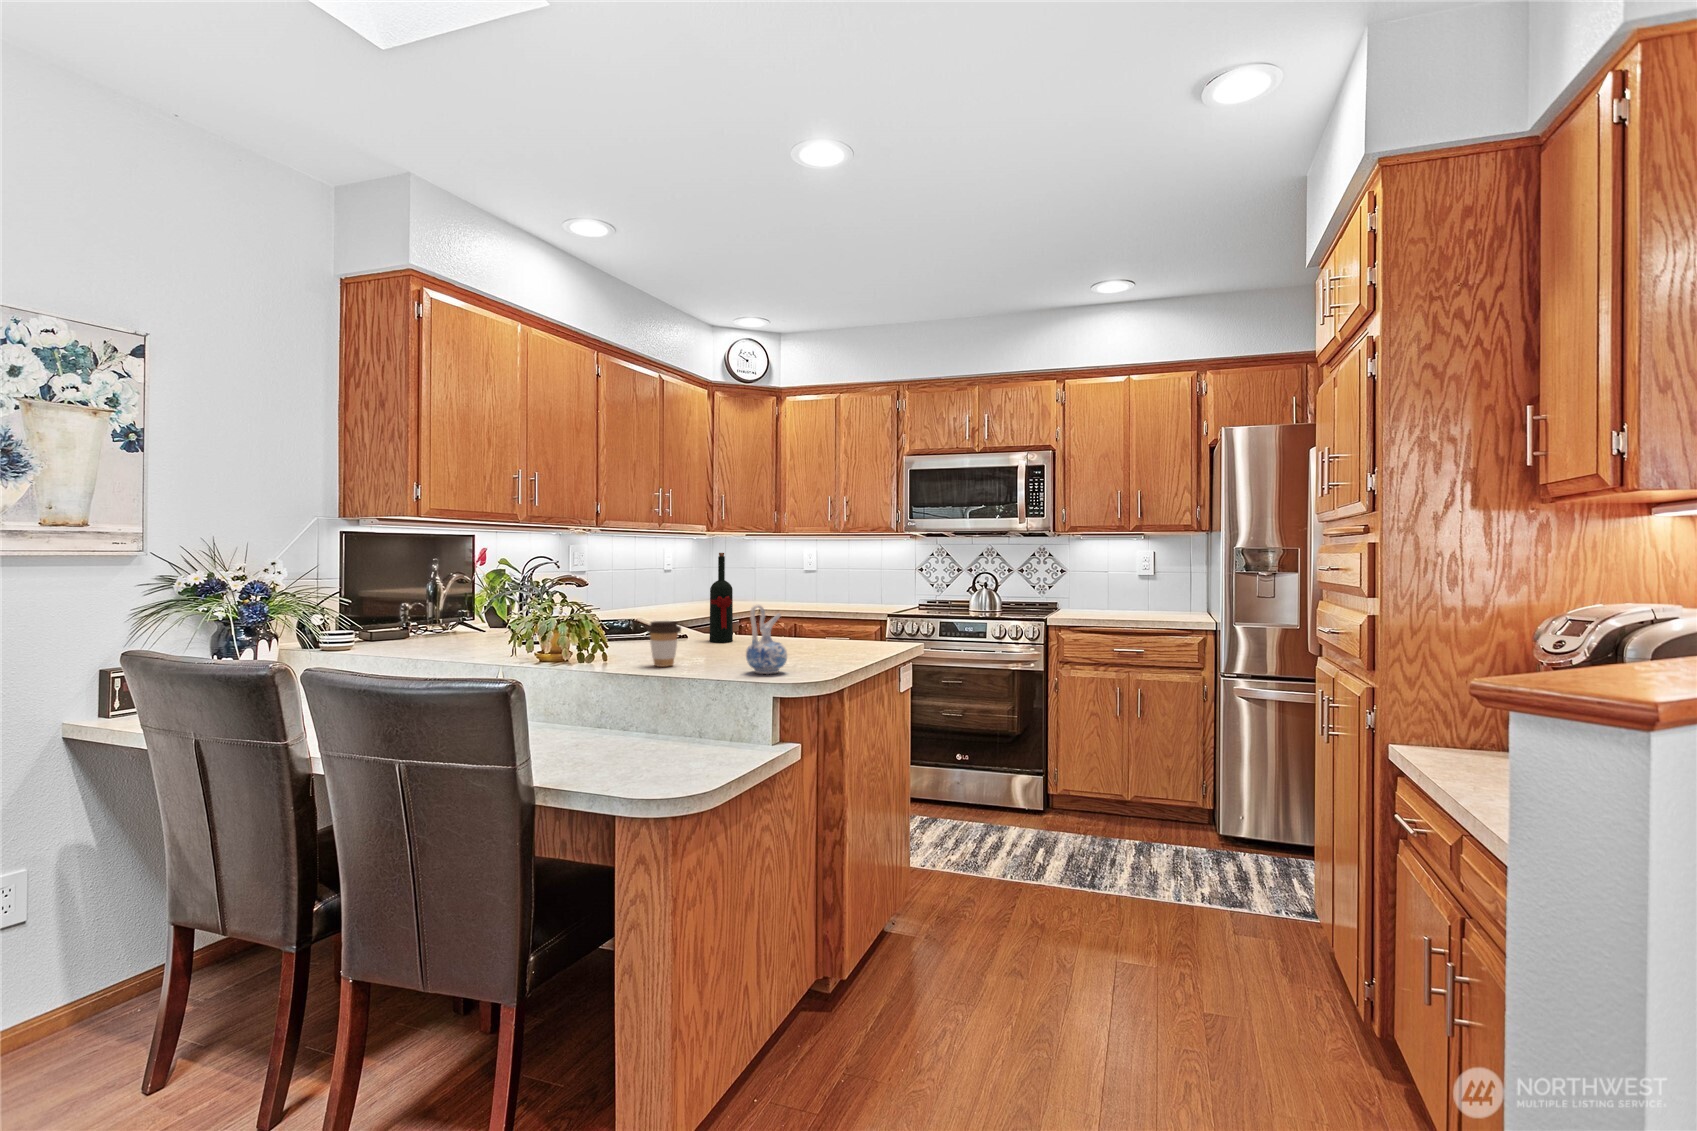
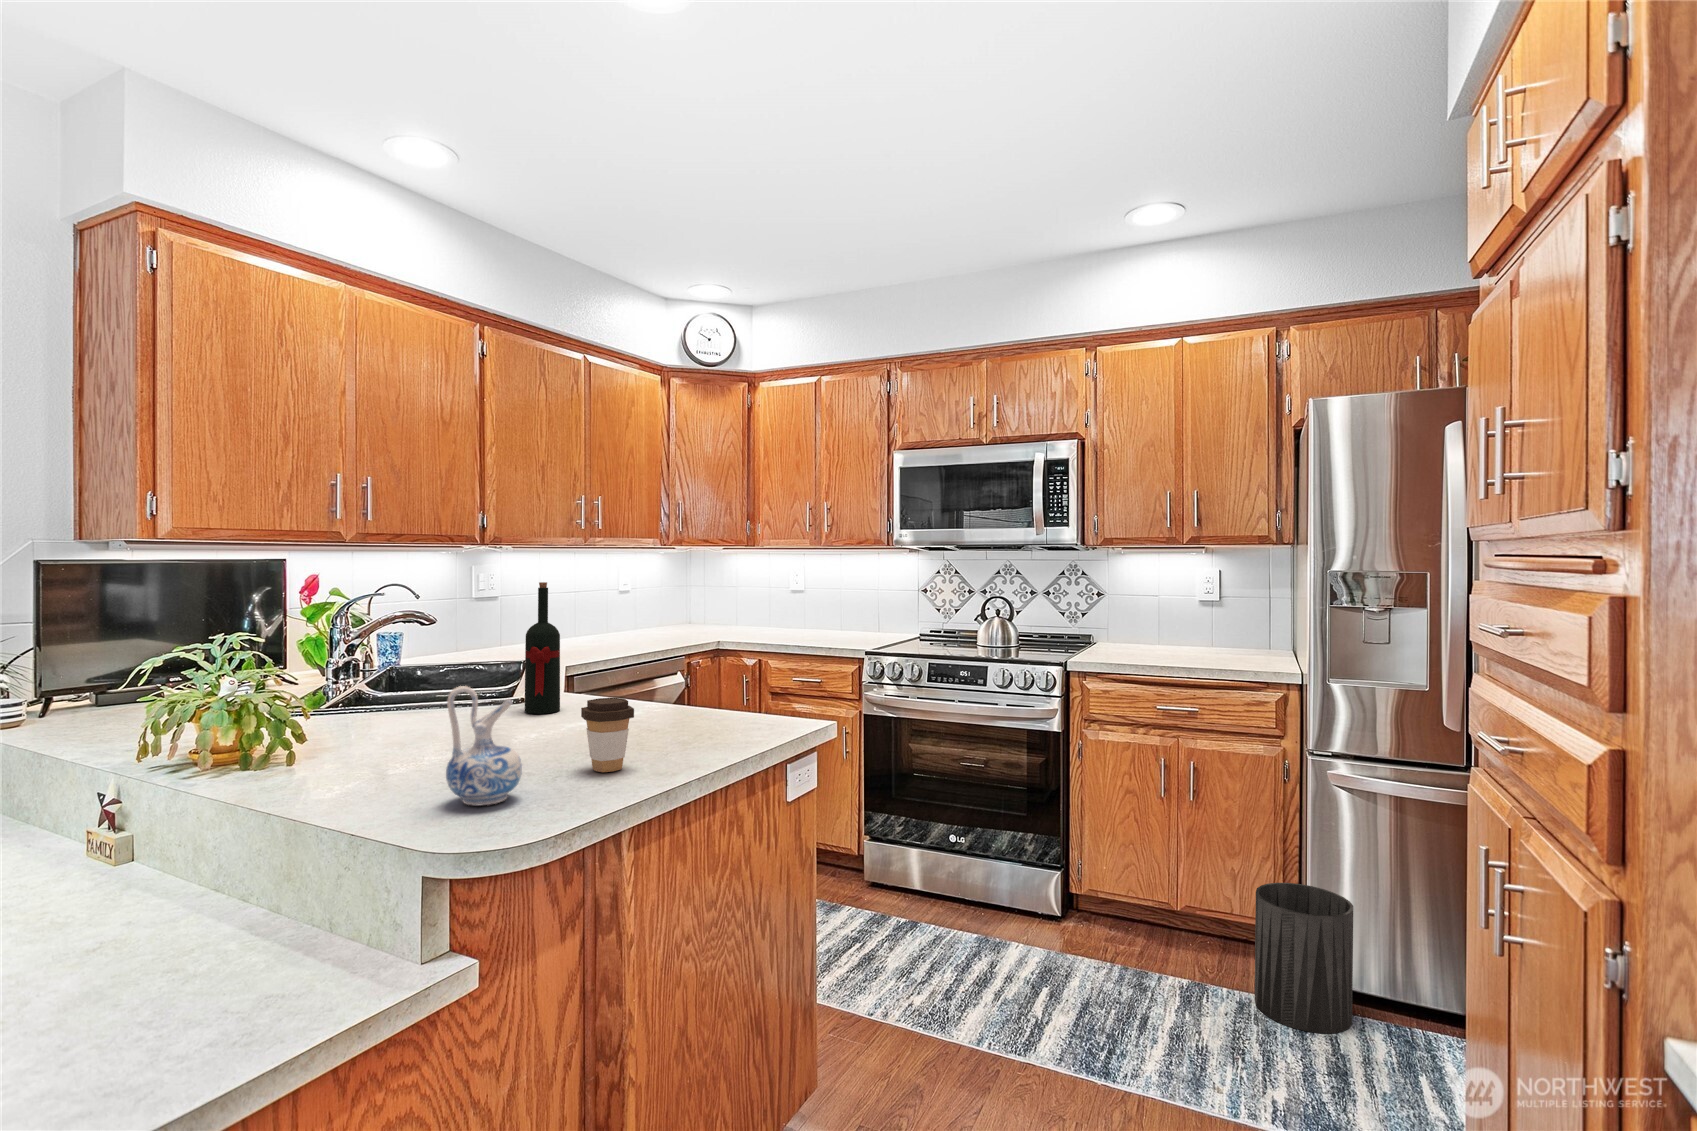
coffee cup: present [647,621,681,667] -> present [581,698,634,772]
trash can: none [1185,768,1251,863] -> present [1255,883,1353,1033]

